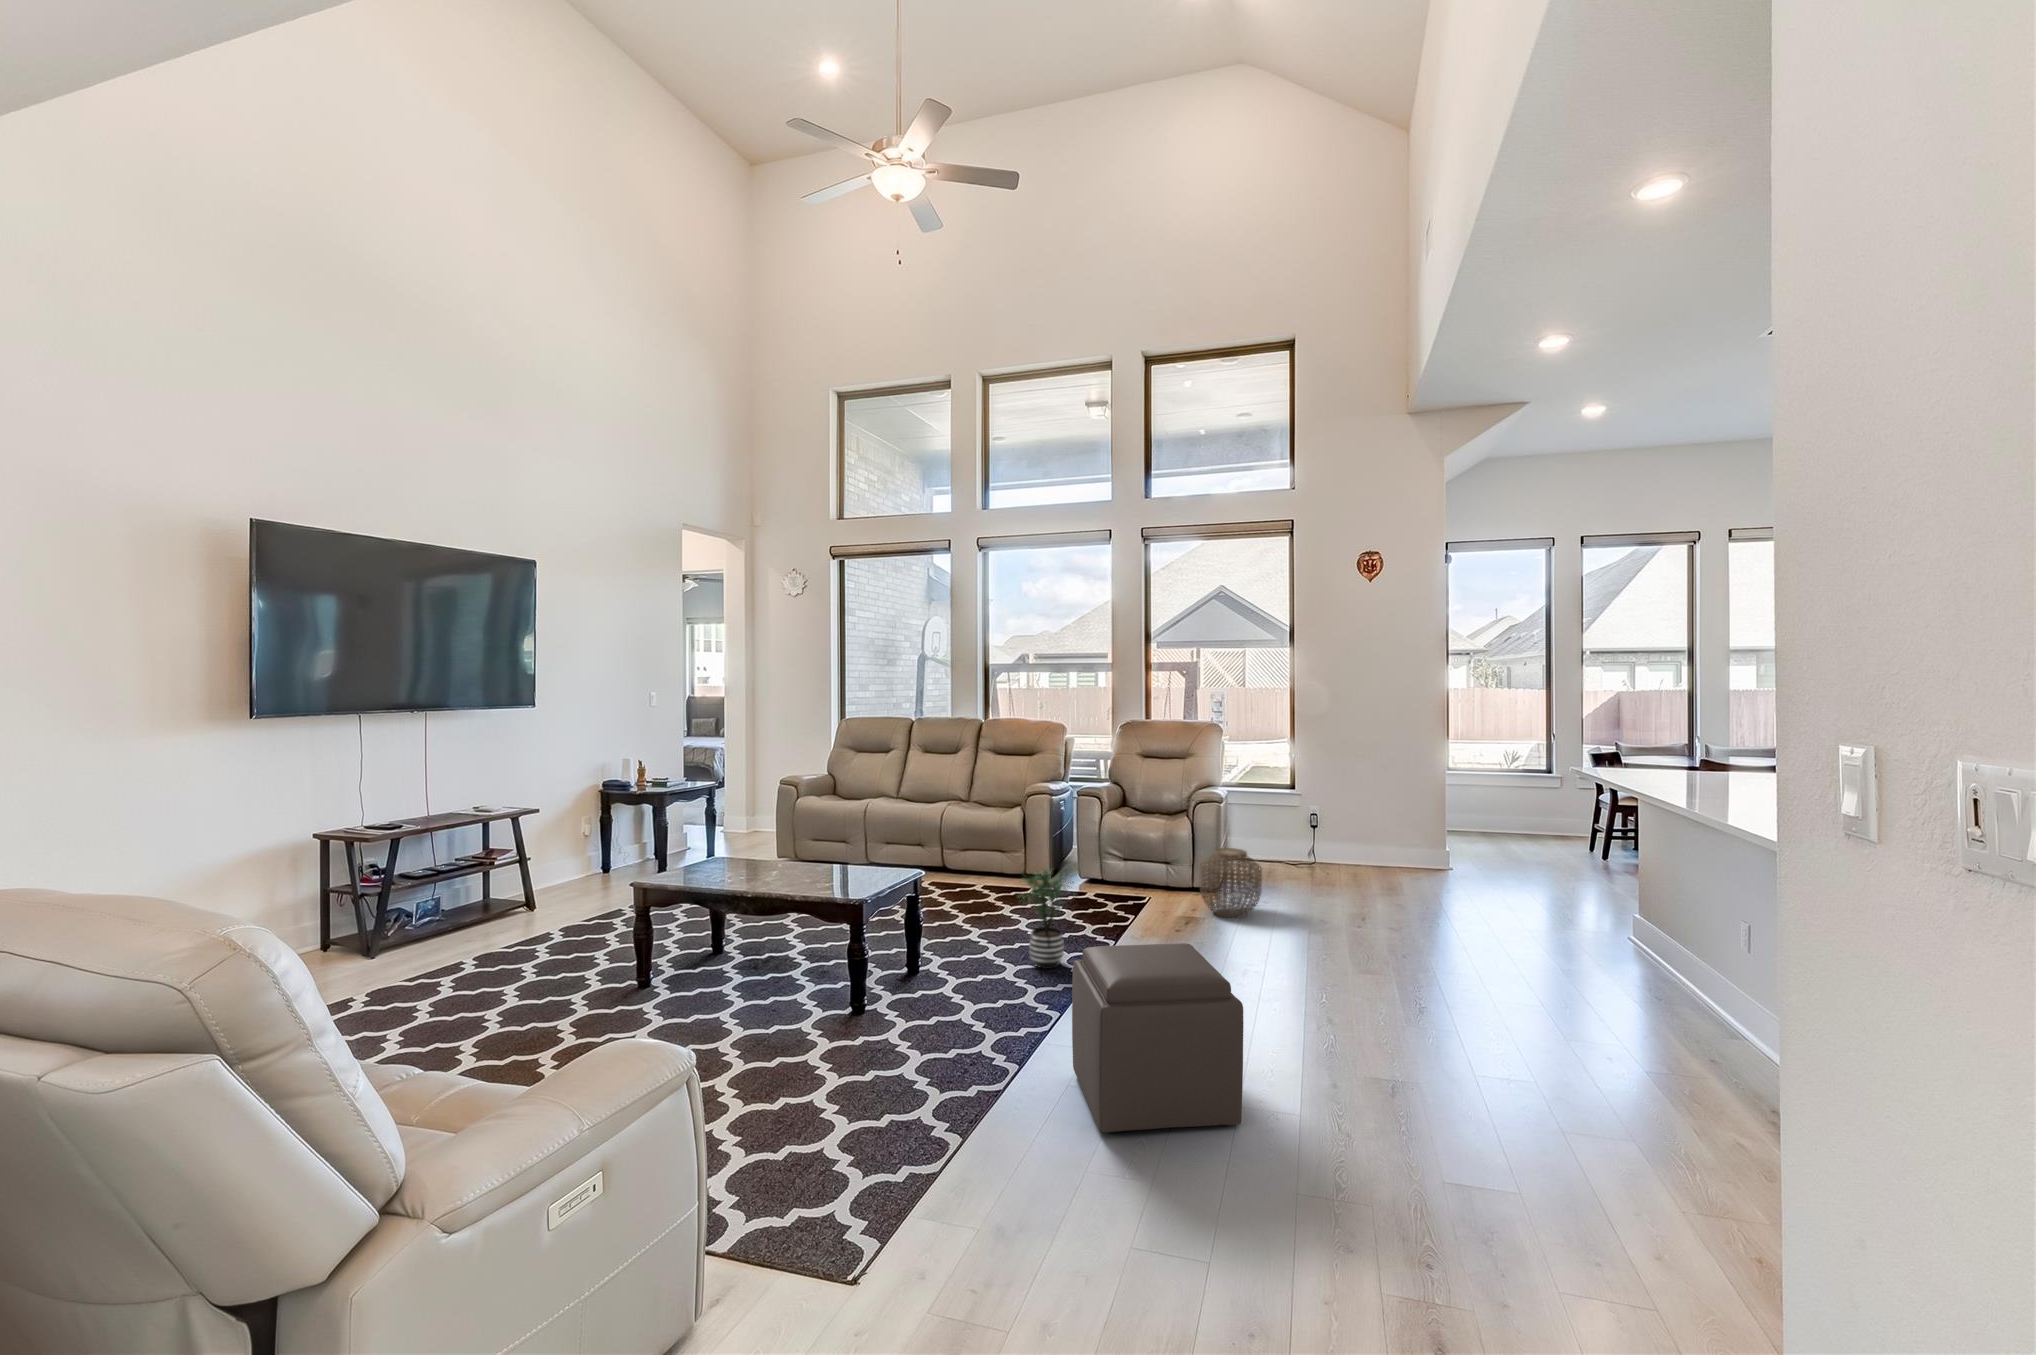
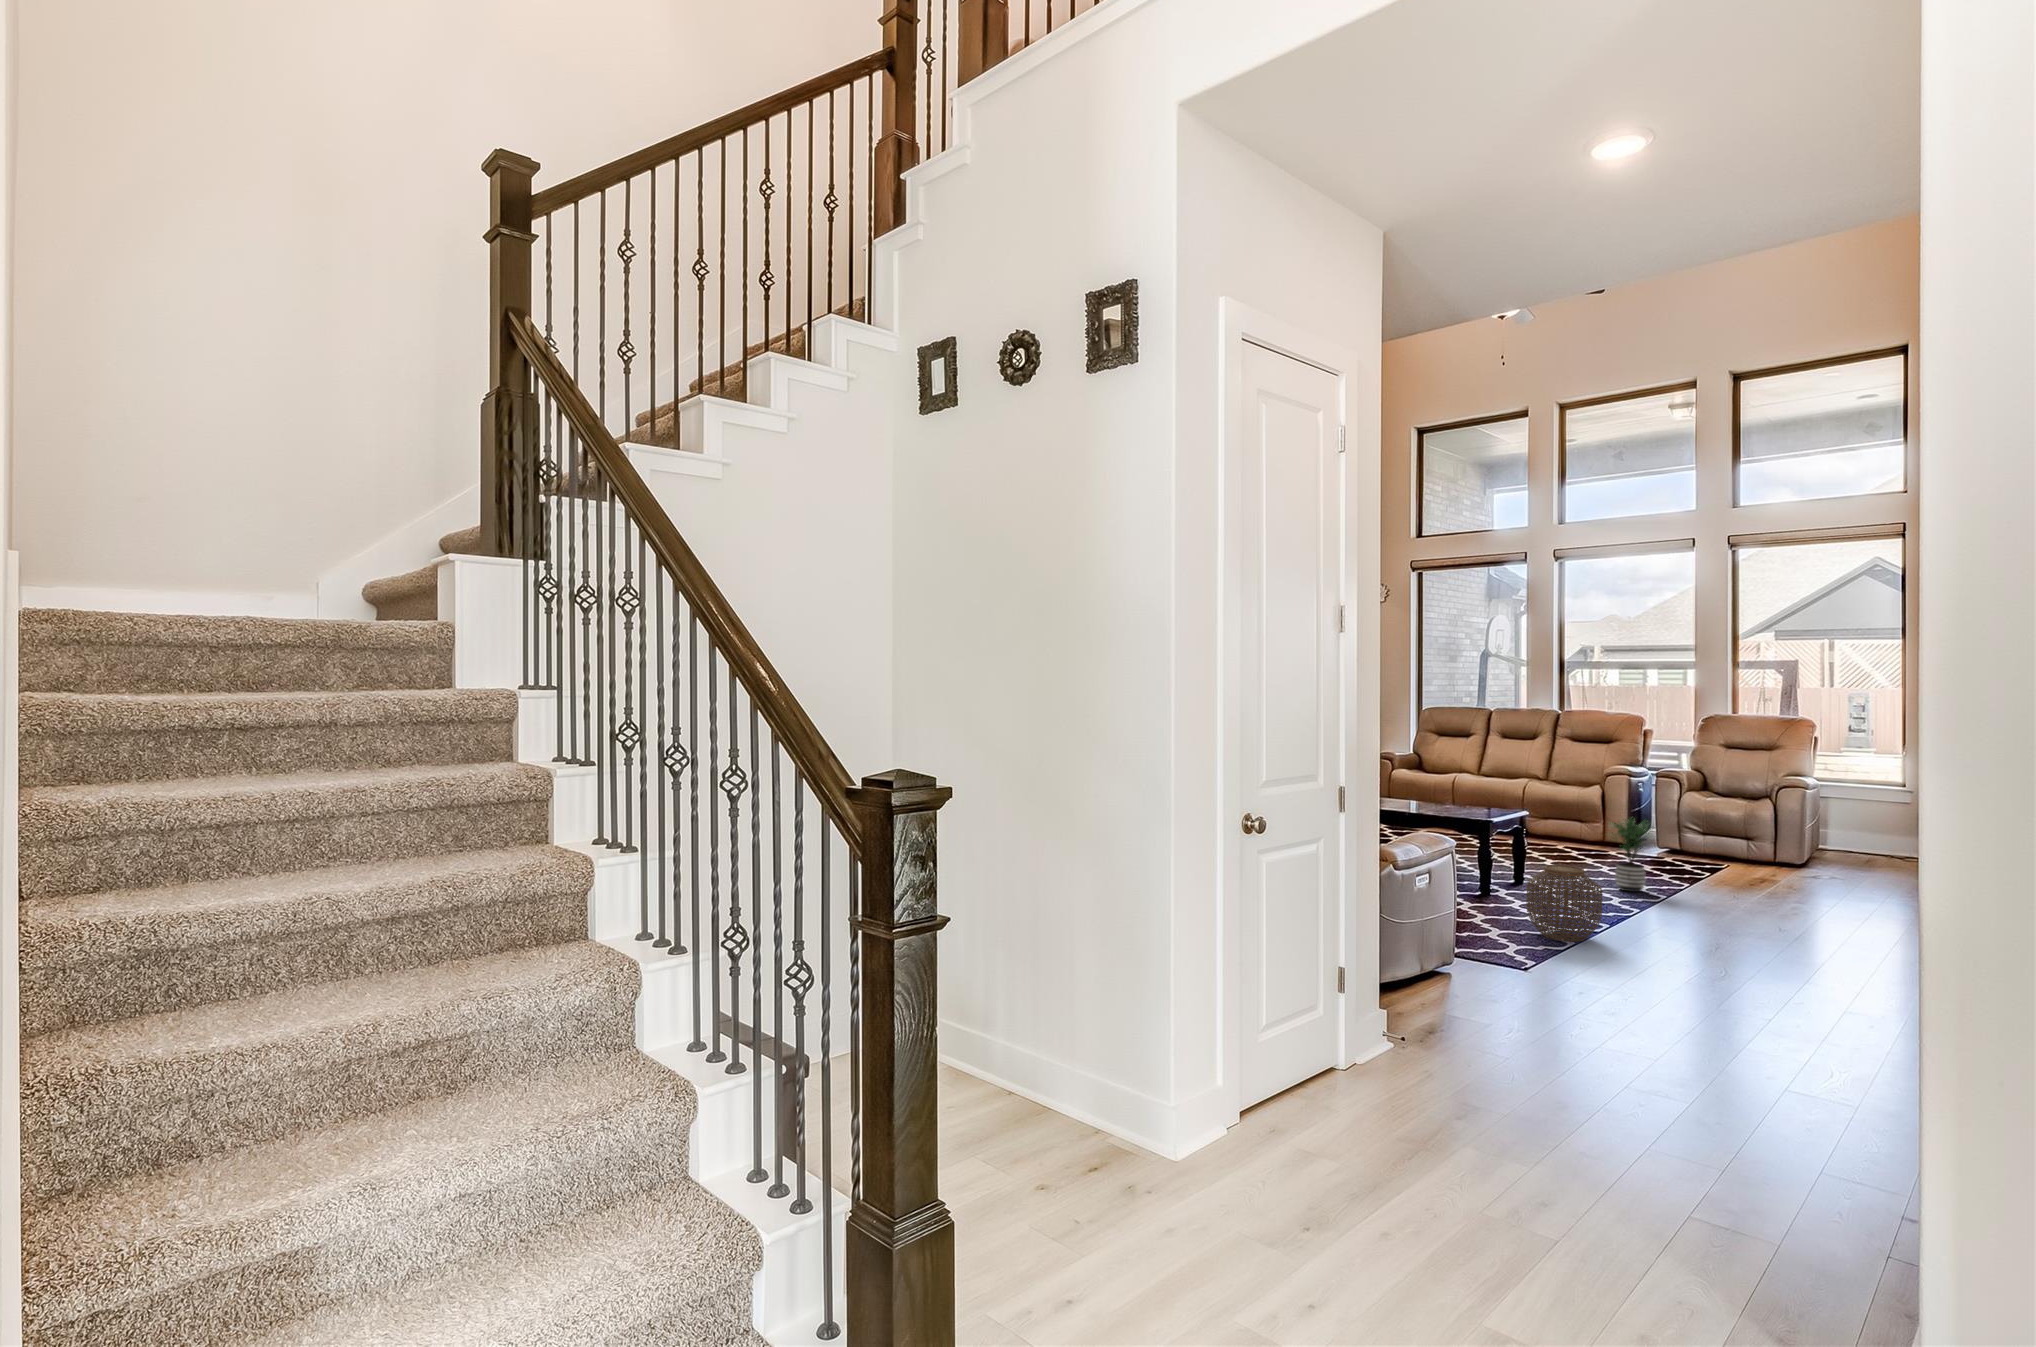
woven basket: present [1199,848,1262,918] -> present [1527,865,1602,942]
ottoman: present [1072,943,1244,1133] -> none [1656,847,1787,961]

